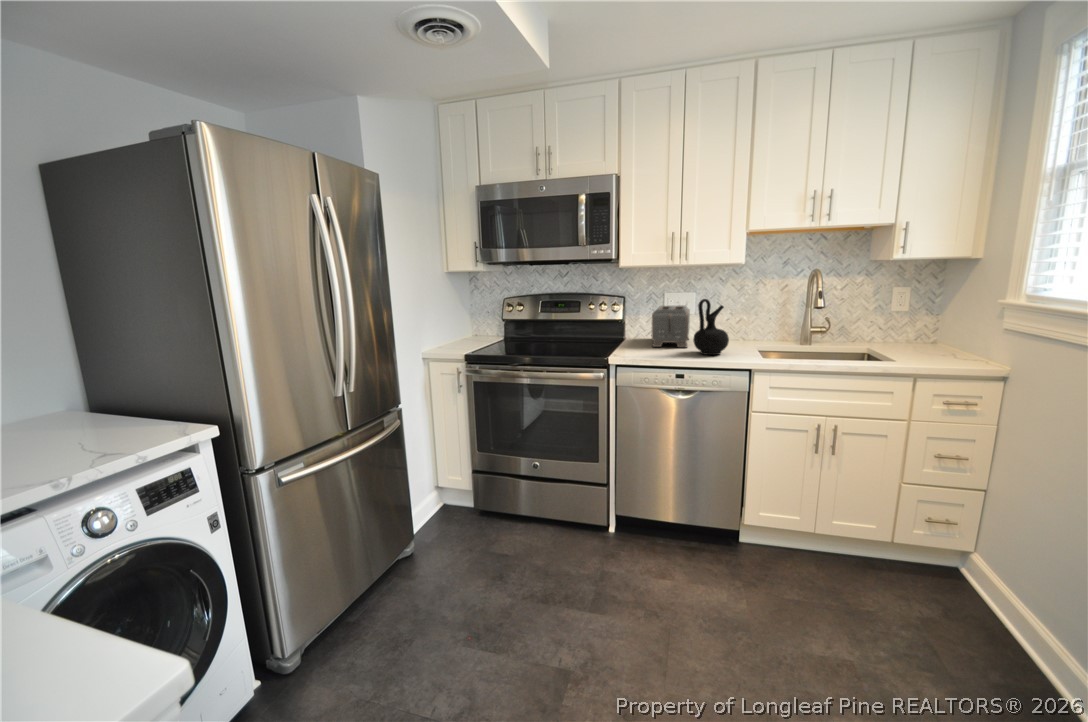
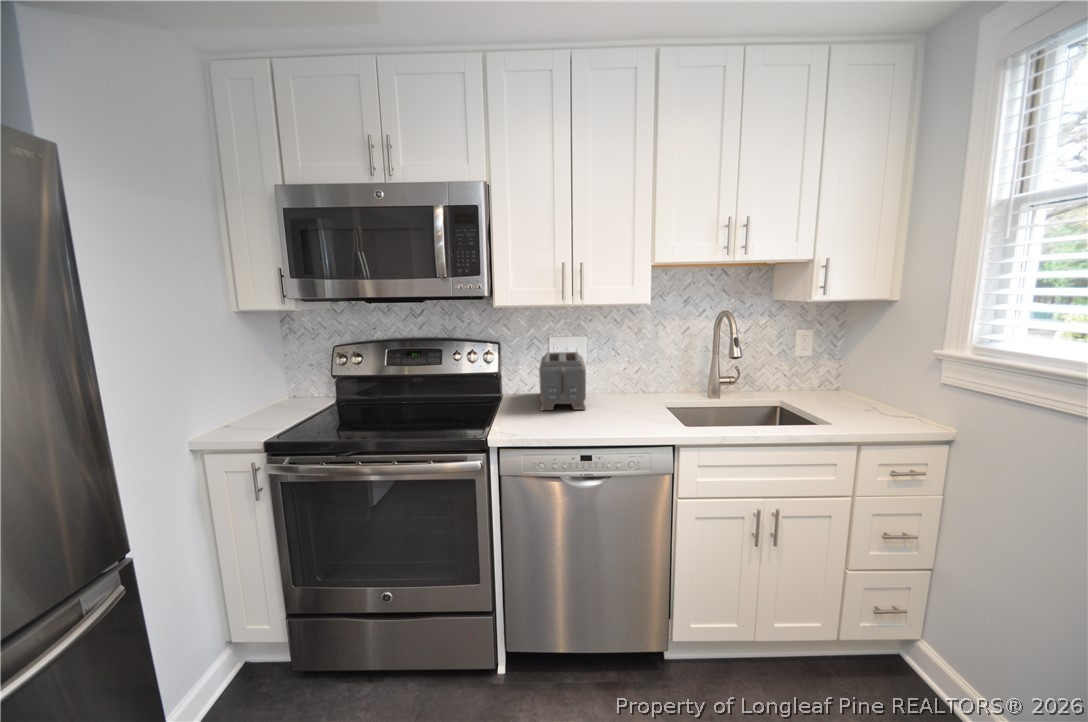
ceramic jug: present [693,299,729,355] -> none [596,351,640,424]

